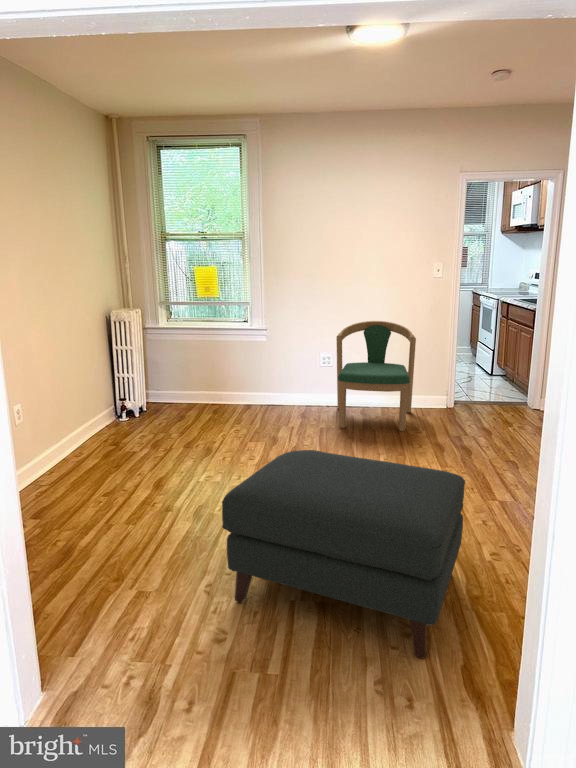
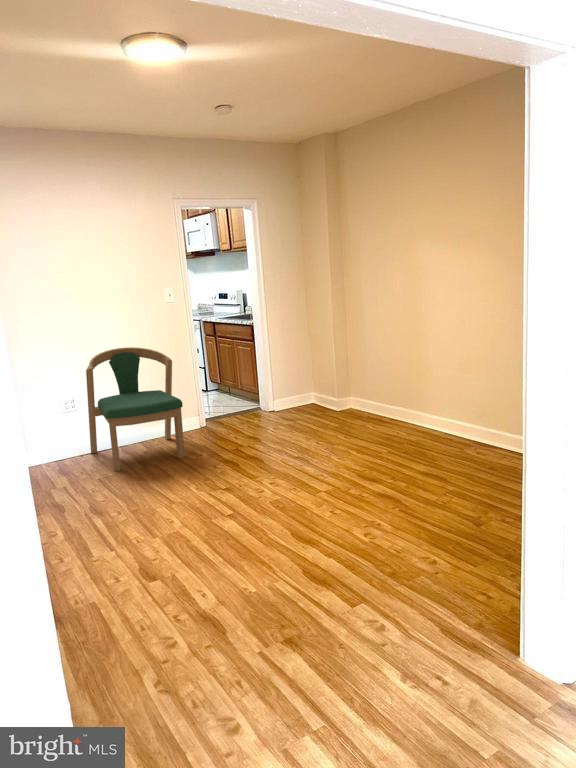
ottoman: present [222,450,465,658] -> none [175,470,422,684]

